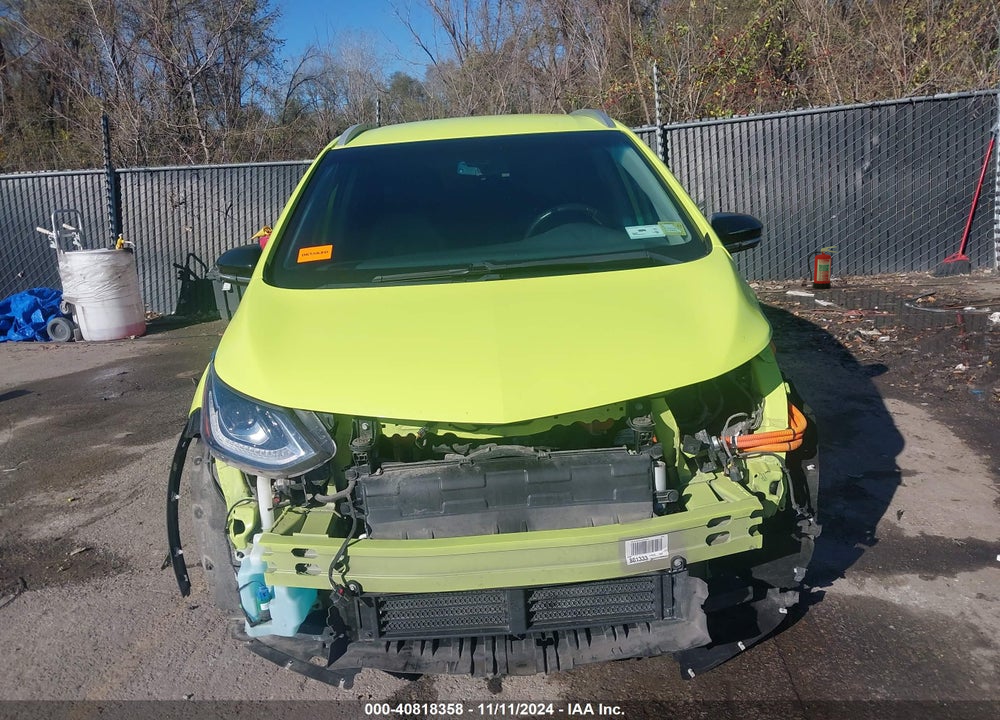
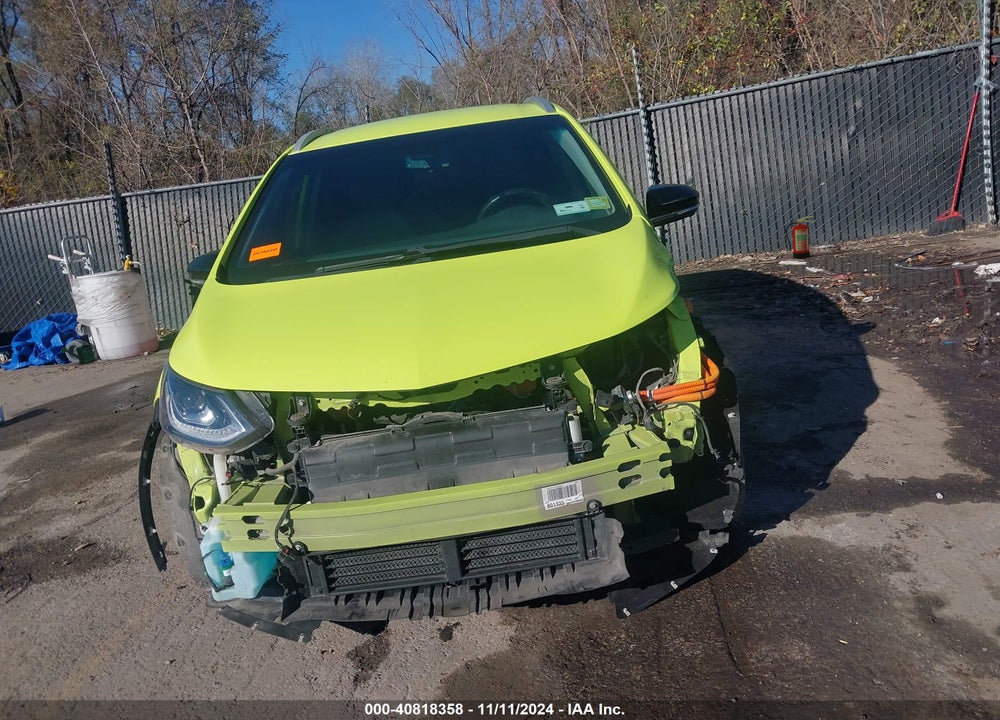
watering can: none [44,321,81,345] -> present [62,341,96,364]

